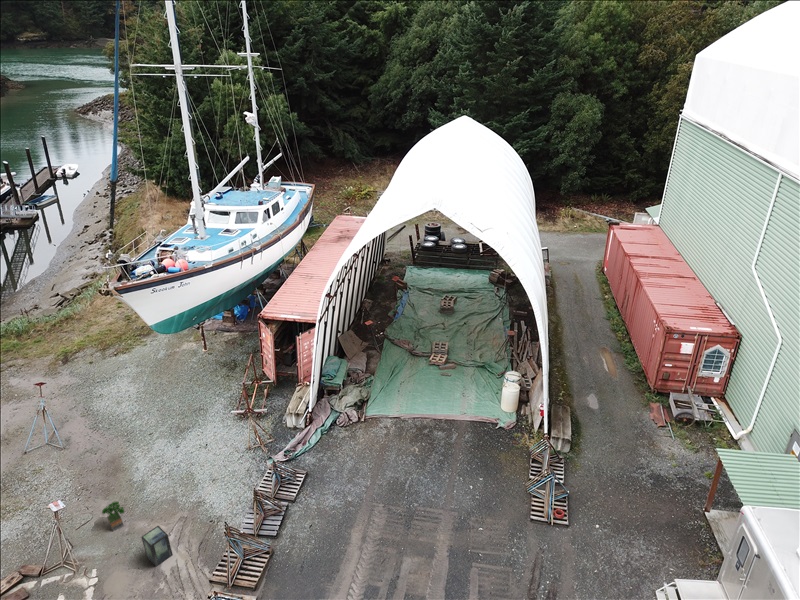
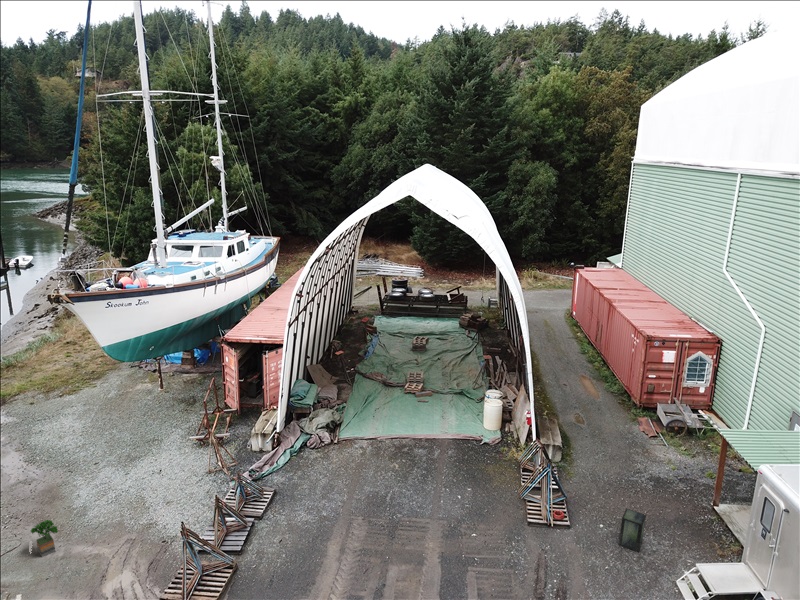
storage box: present [141,526,173,567] -> present [619,509,646,552]

